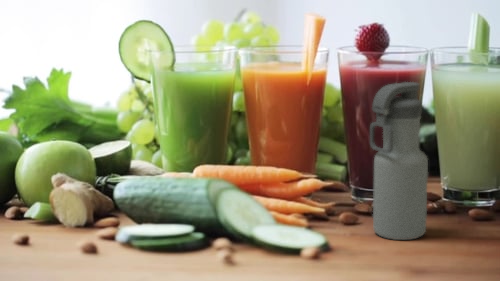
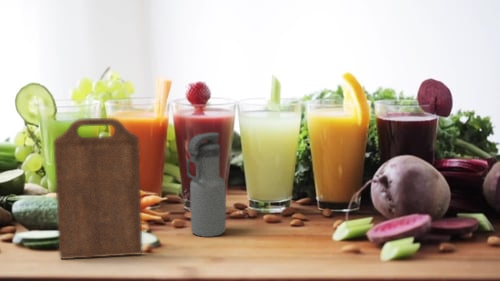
cutting board: none [177,51,308,268] -> present [54,118,143,259]

